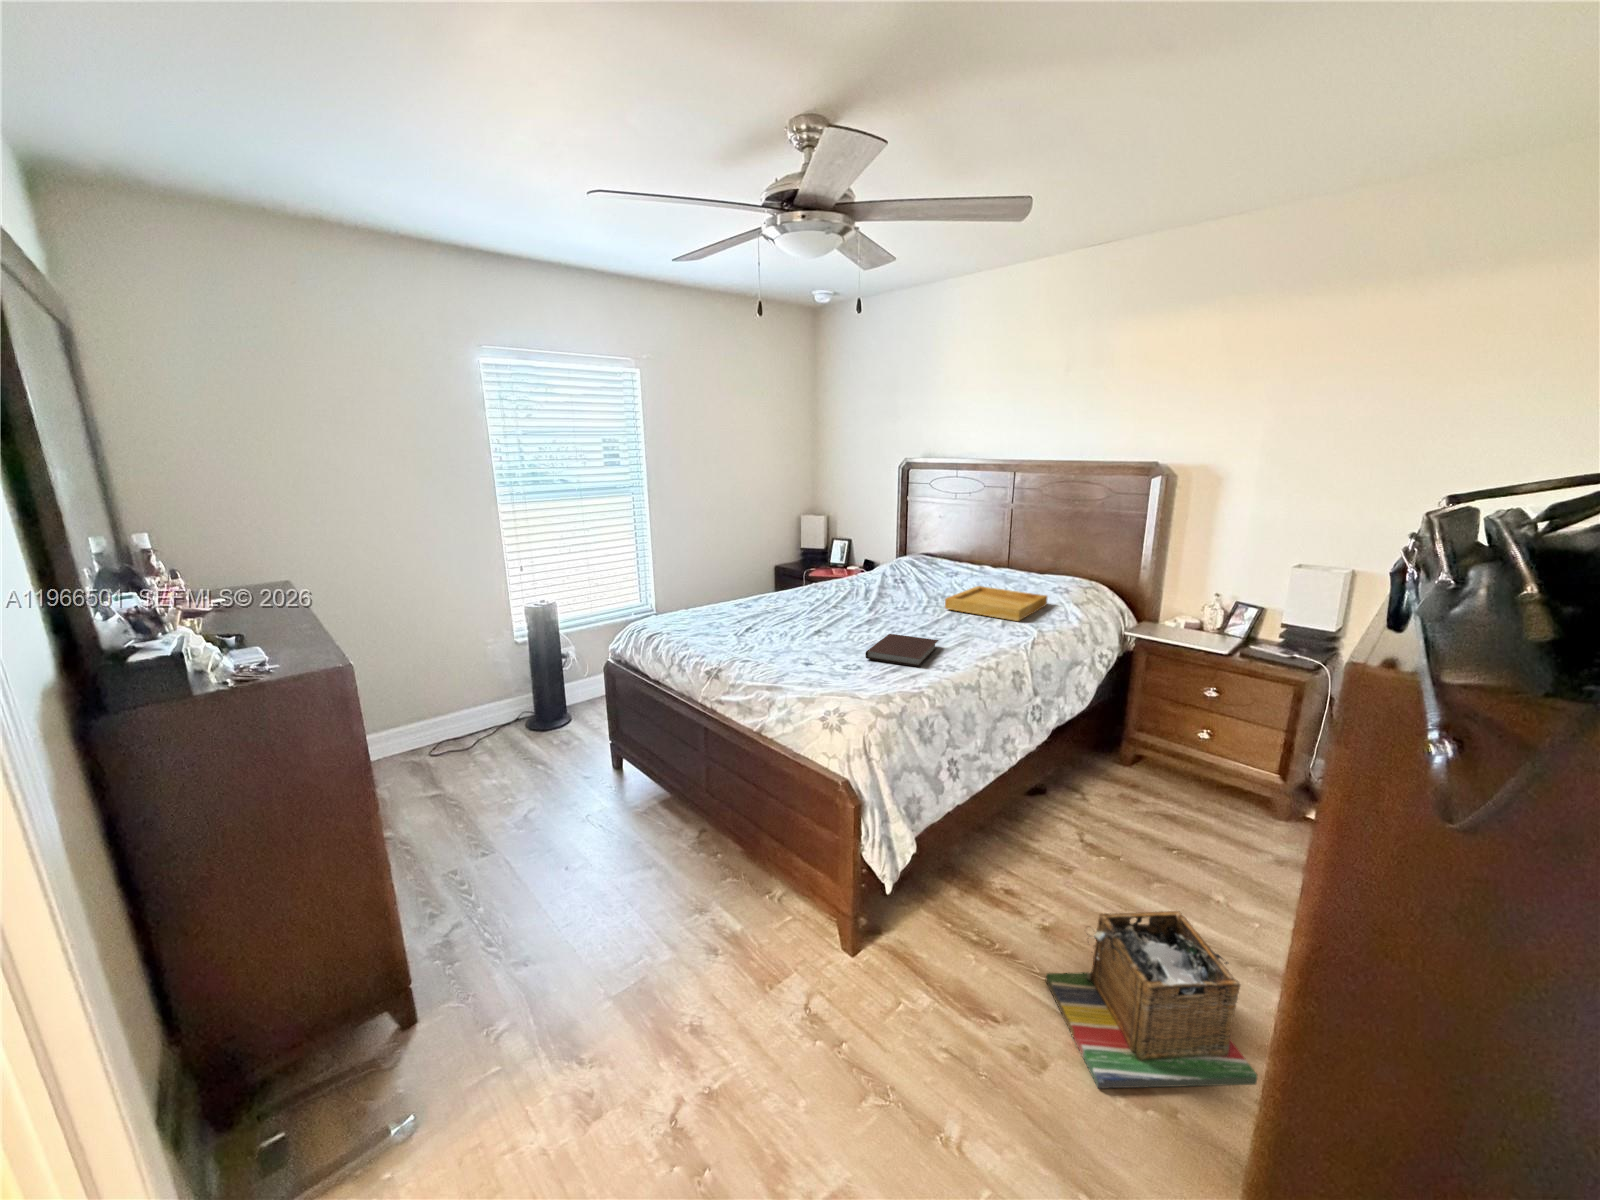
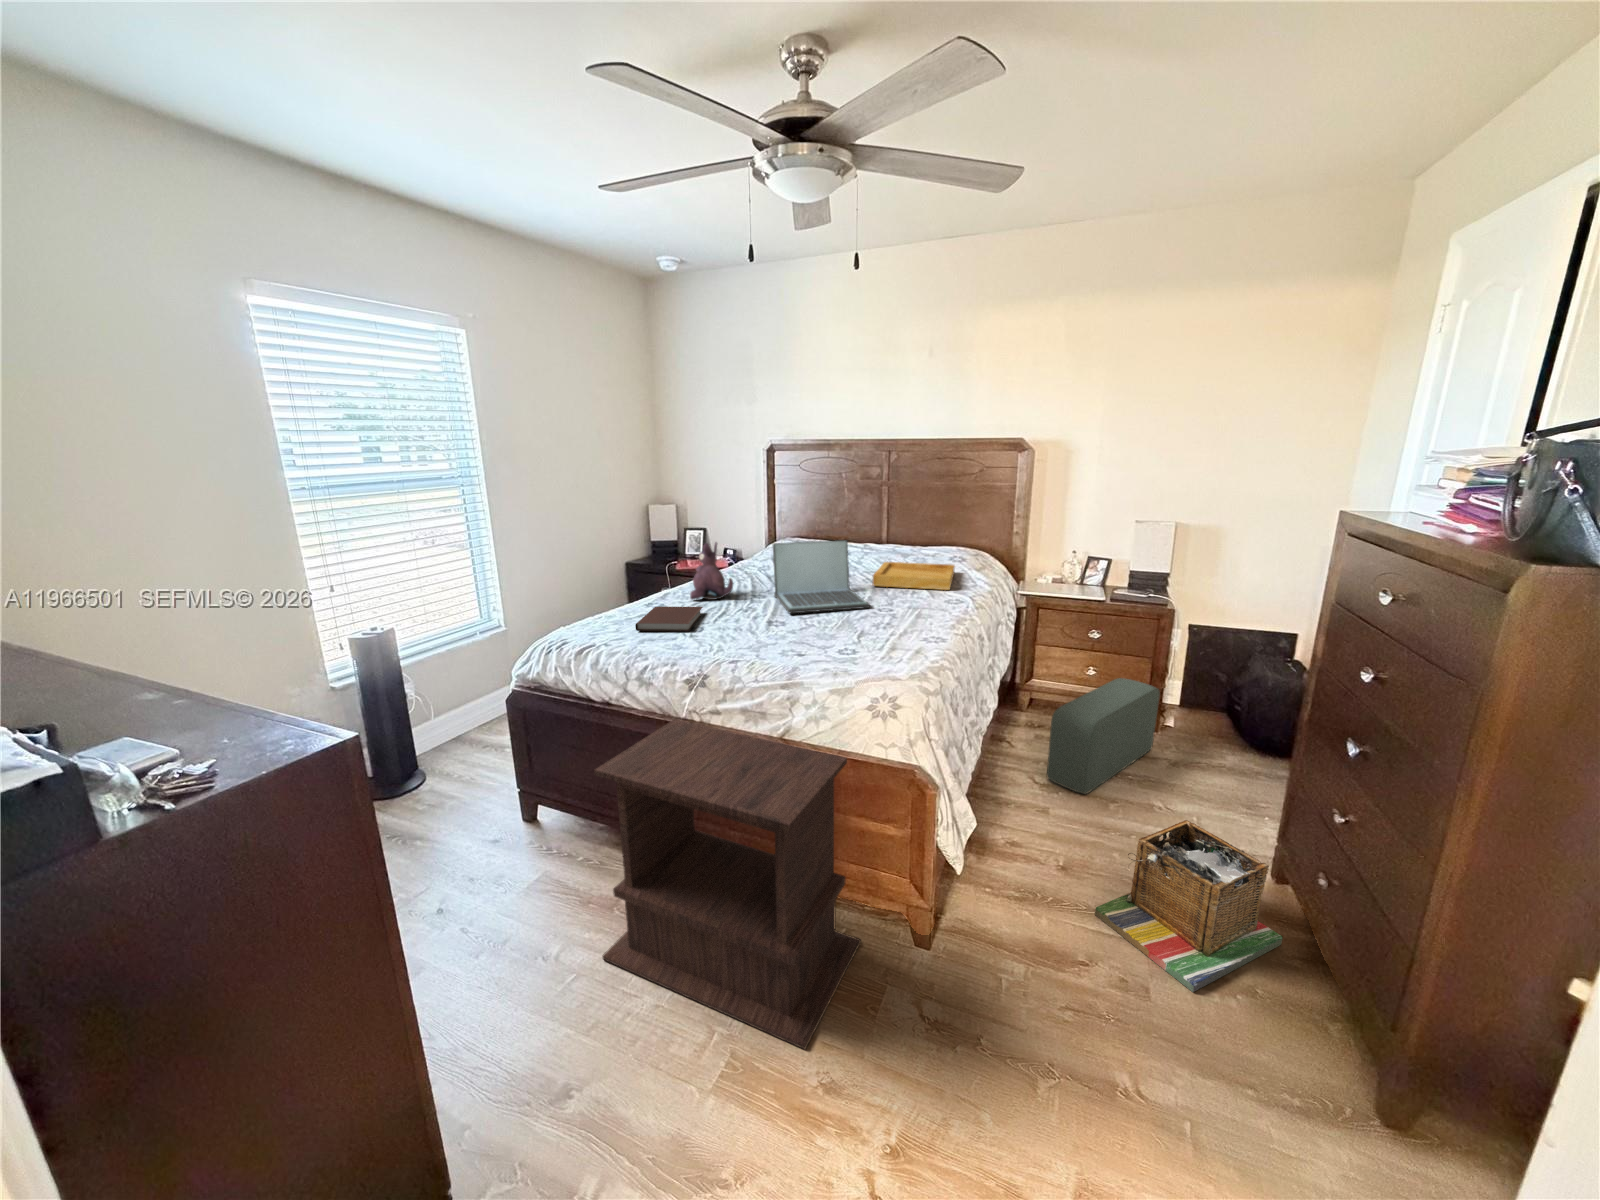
plush toy: none [772,554,807,606] -> present [690,543,733,600]
laptop: none [836,559,919,629] -> present [773,540,870,613]
notebook: present [865,634,938,667] -> present [635,606,703,631]
side table: none [597,702,800,997] -> present [594,720,861,1049]
pouf: none [1096,746,1273,864] -> present [1047,678,1160,794]

